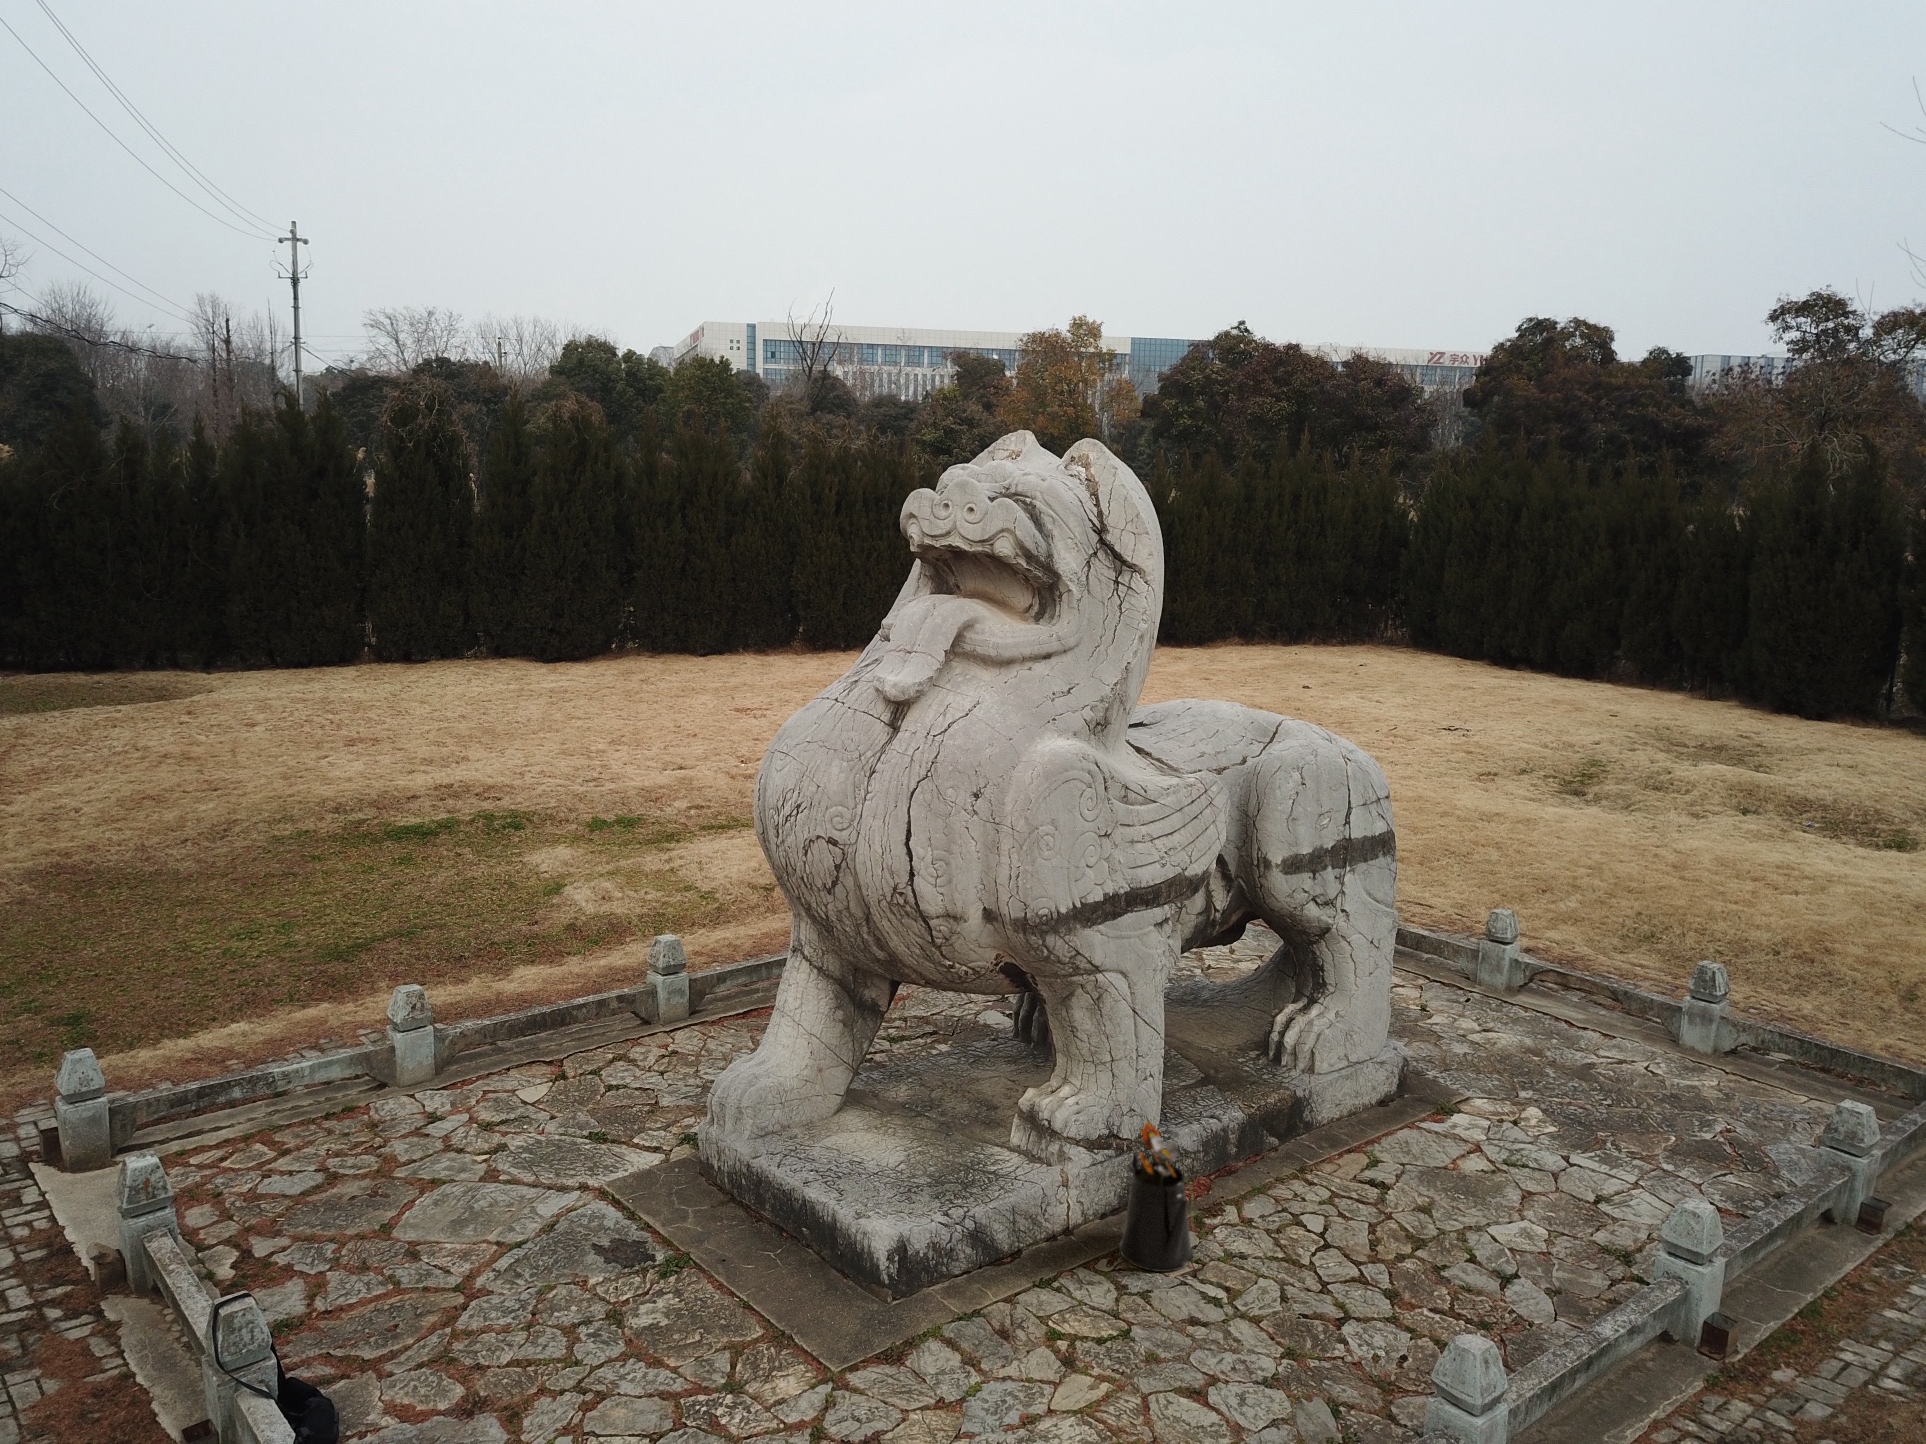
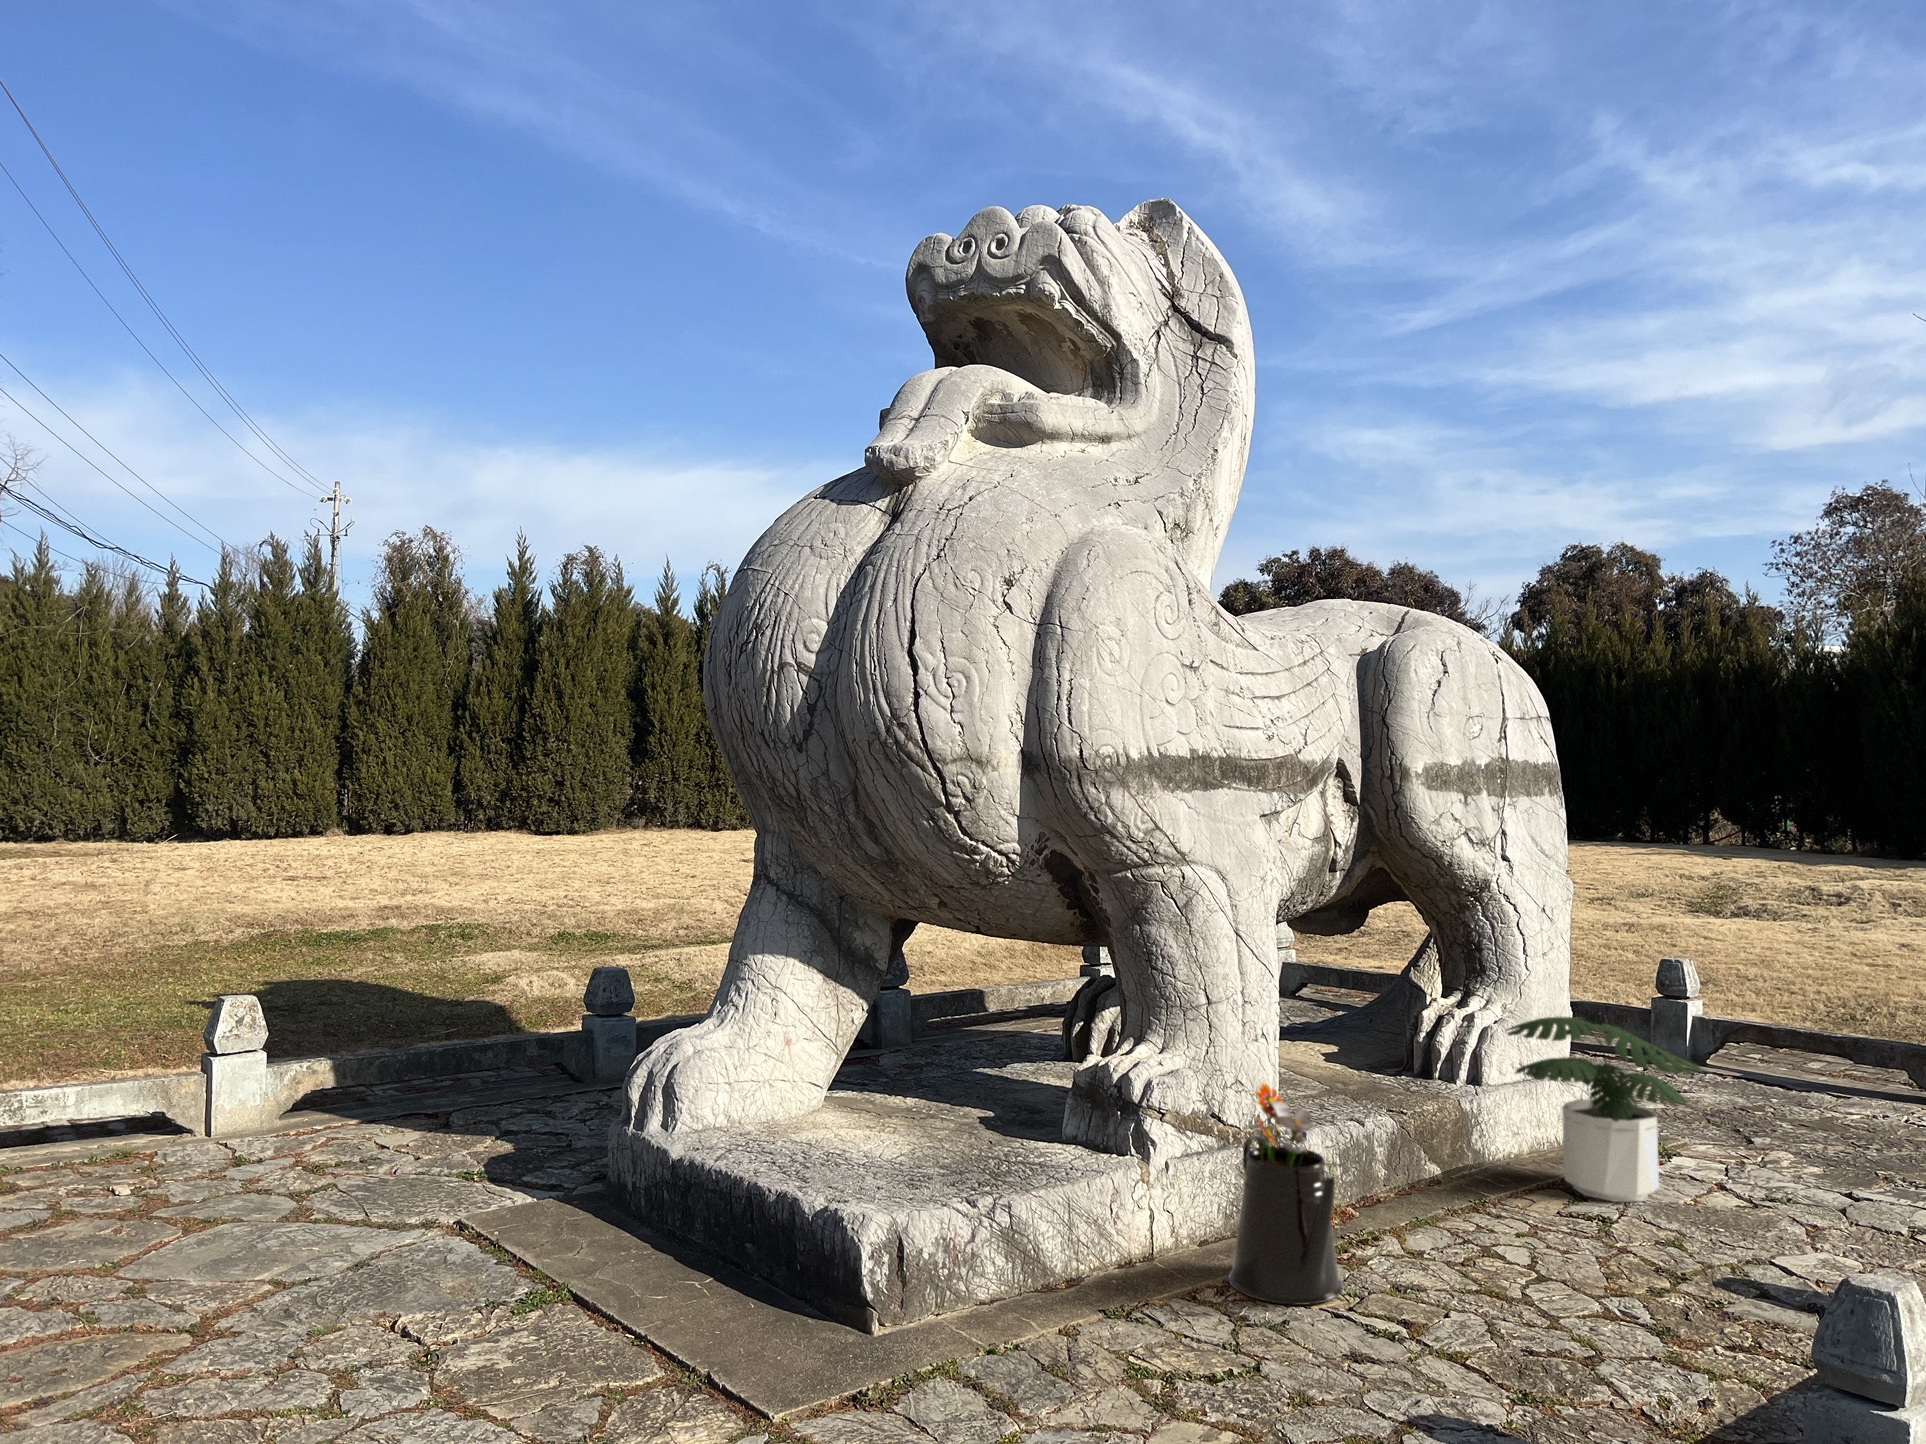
potted plant: none [1330,1029,1474,1163] -> present [1506,1017,1708,1202]

